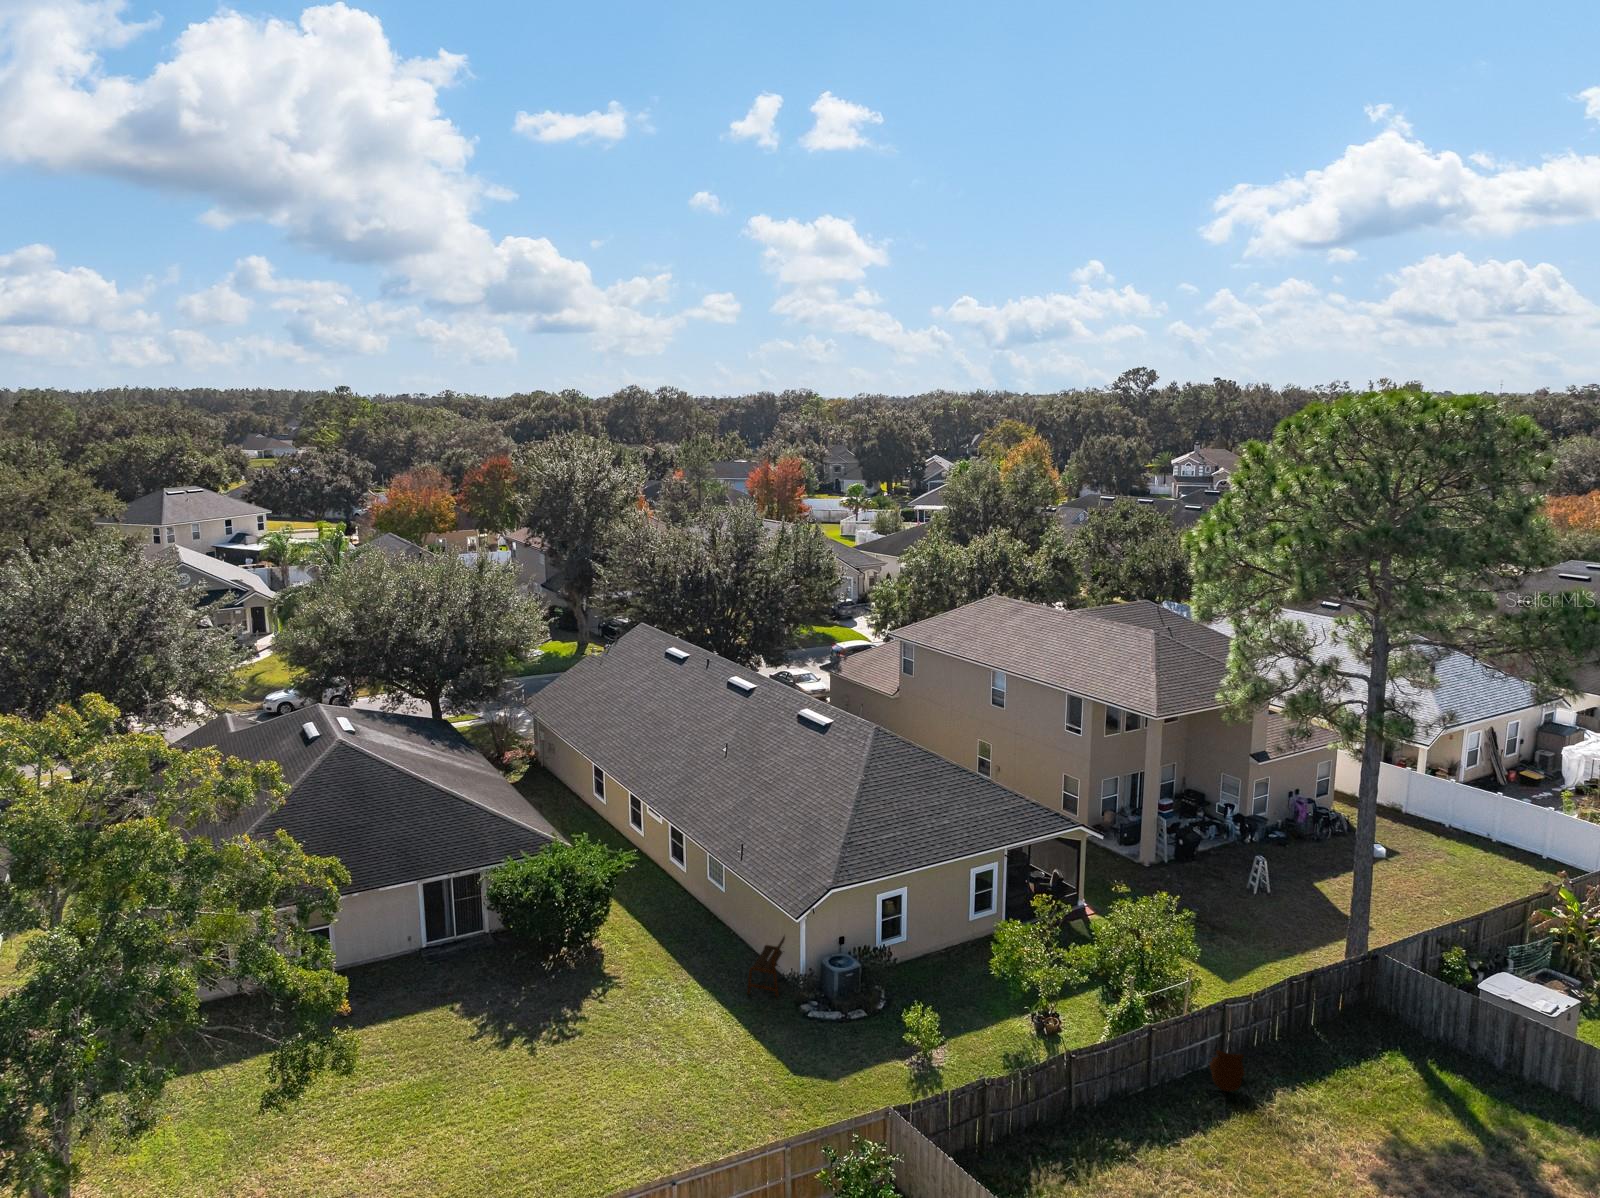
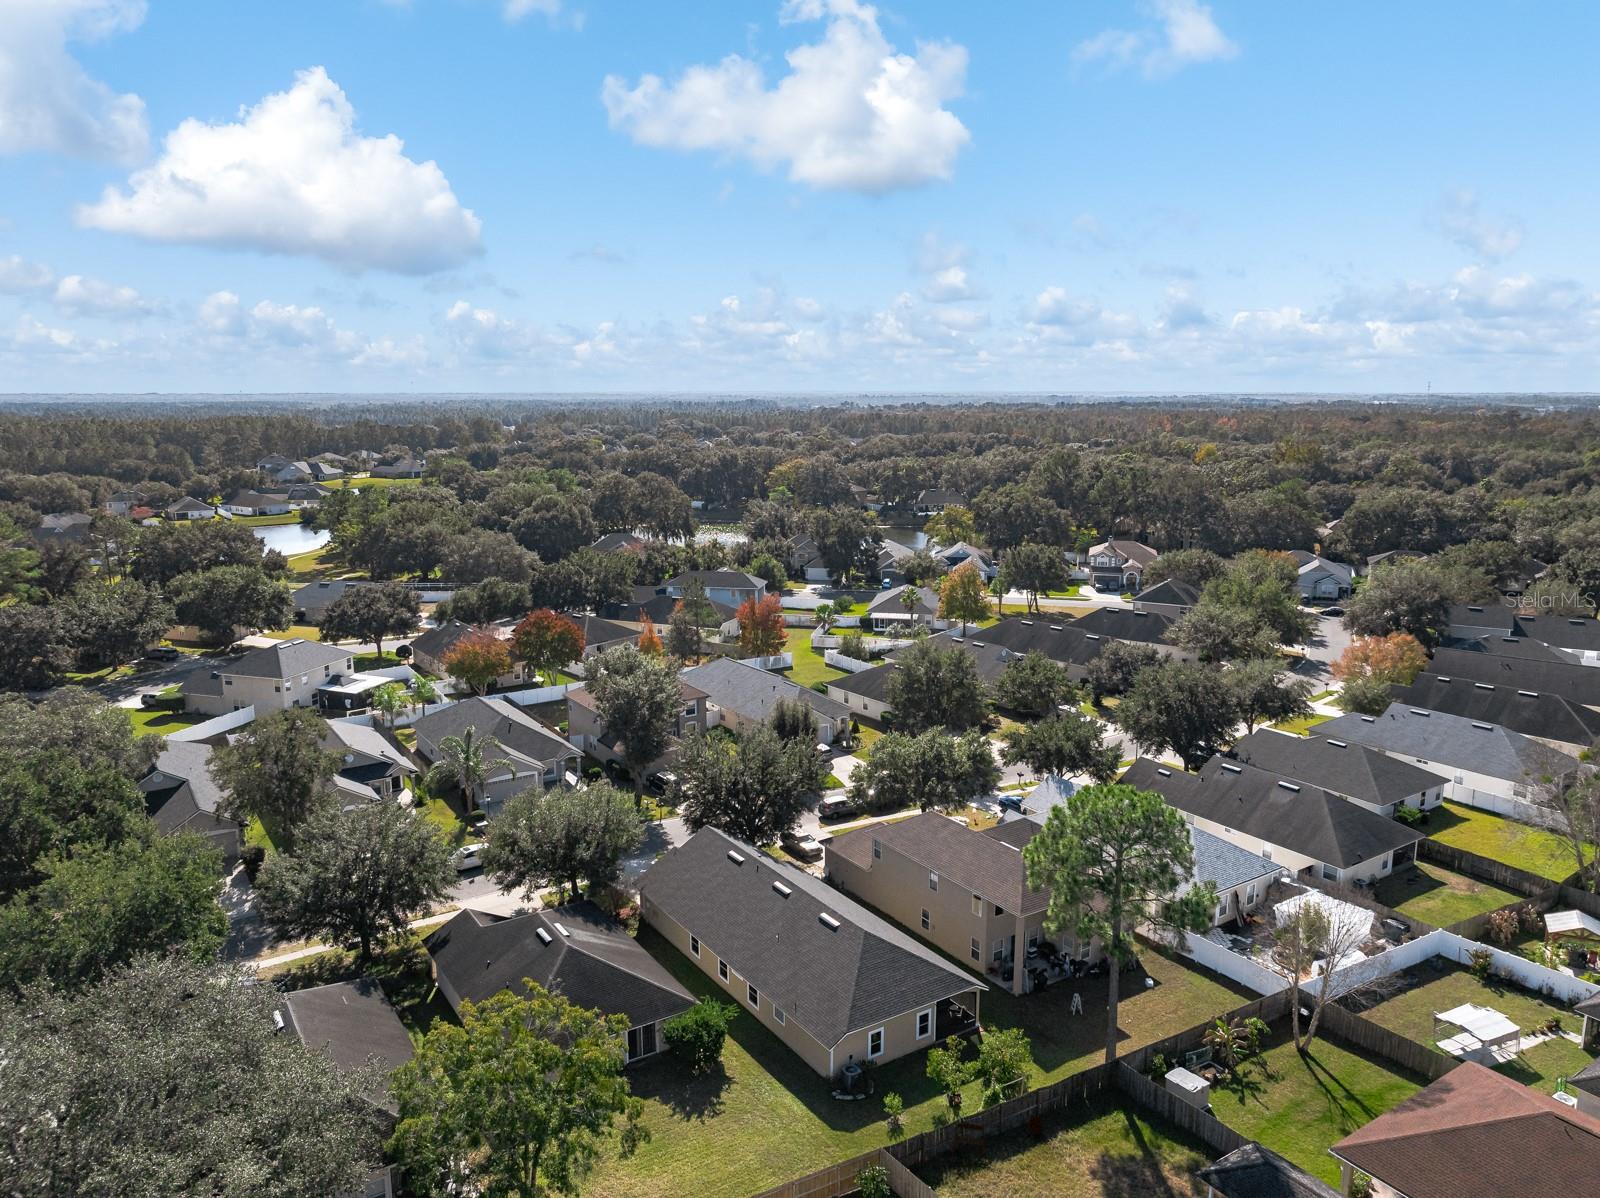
bench: present [747,936,785,997] -> present [952,1123,985,1162]

